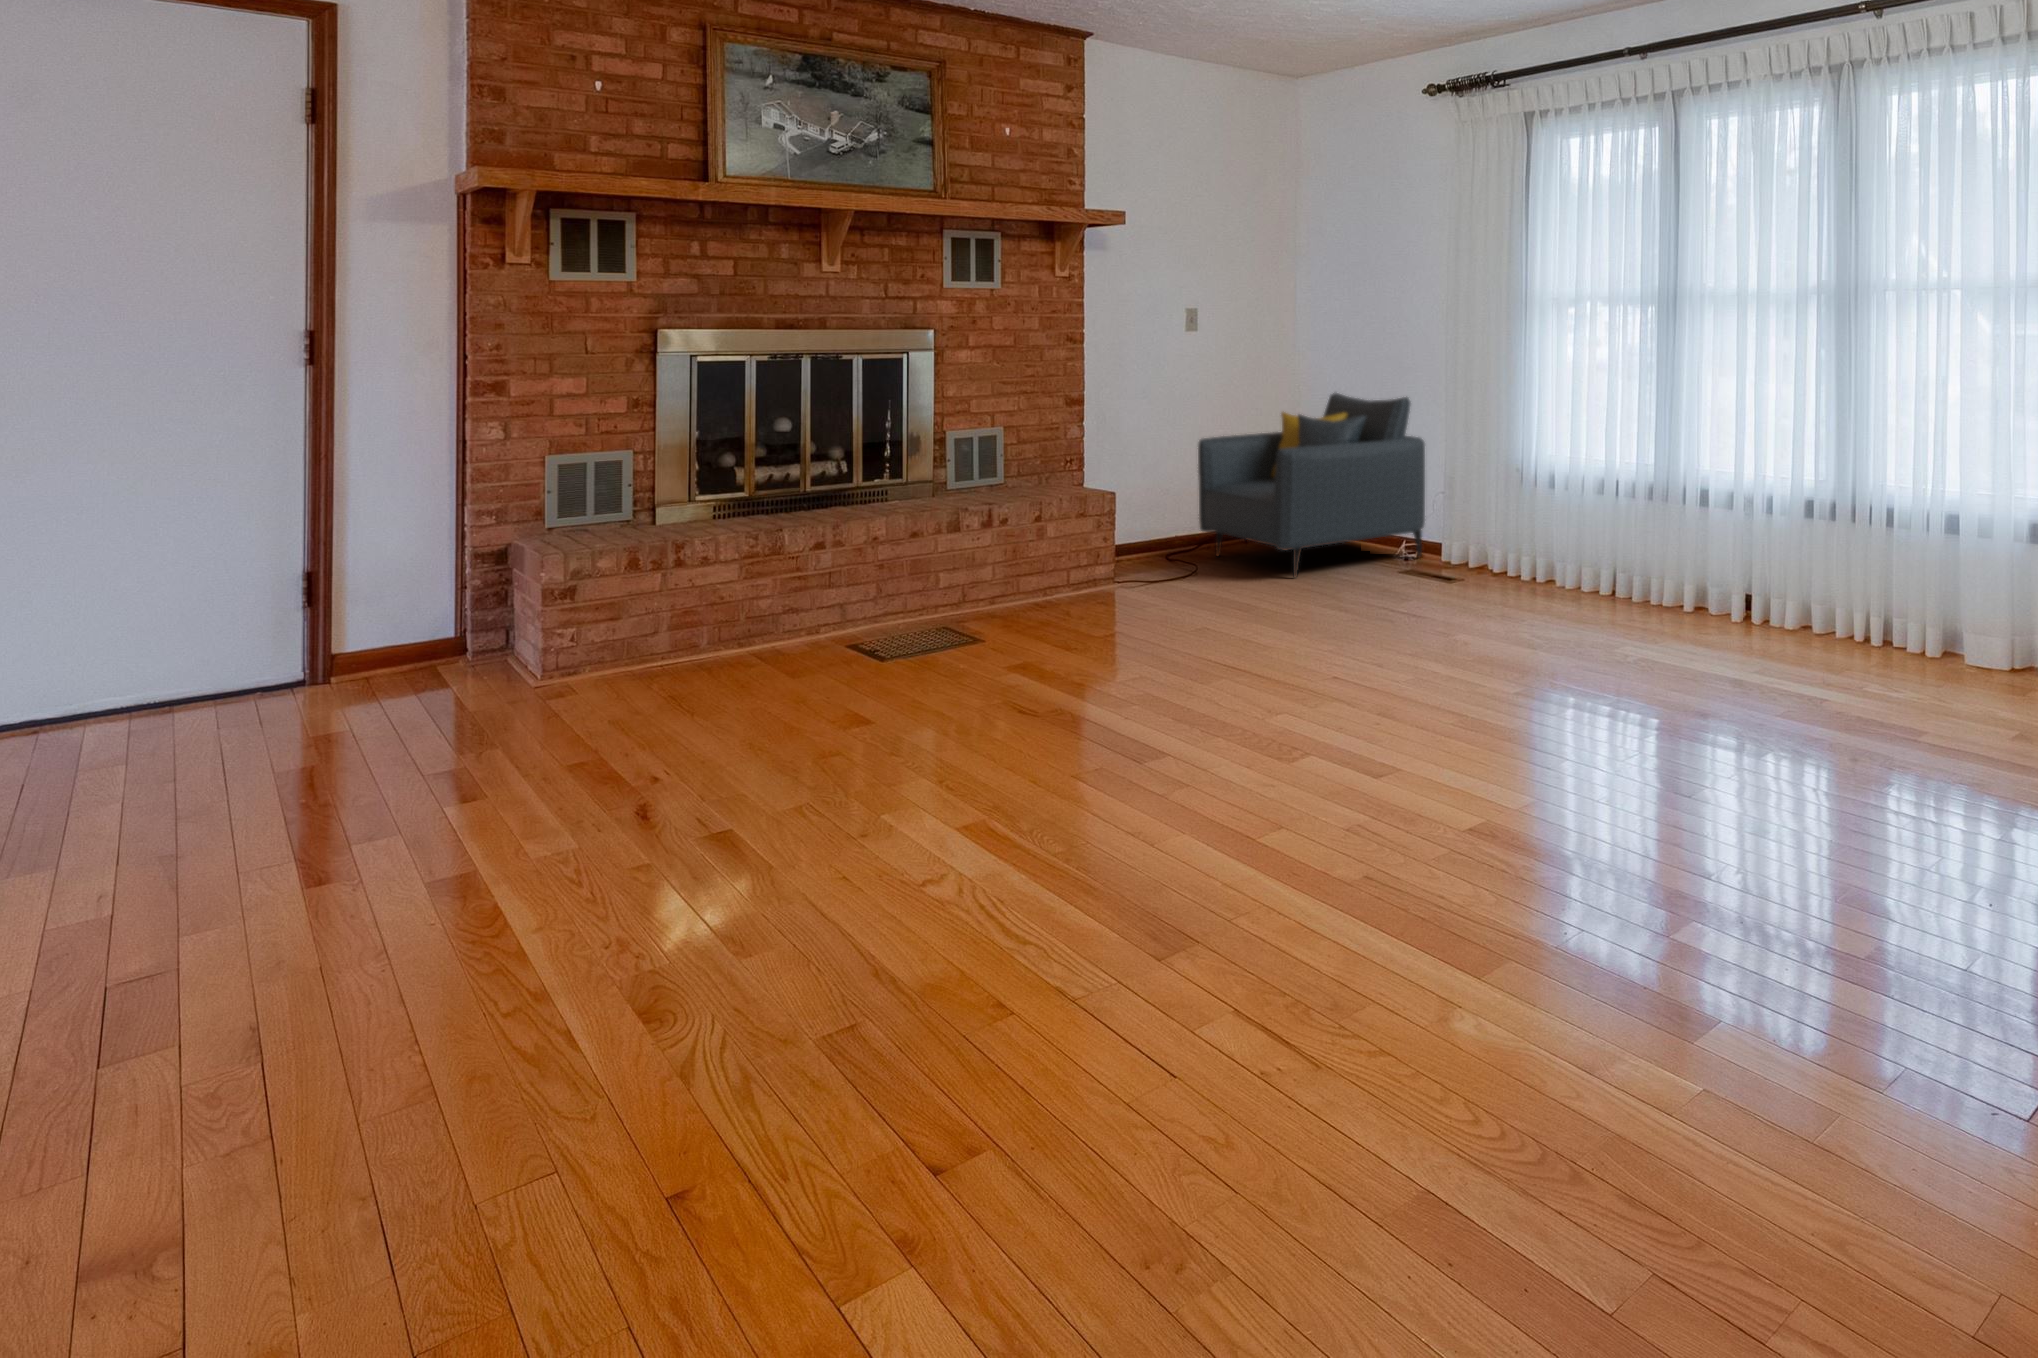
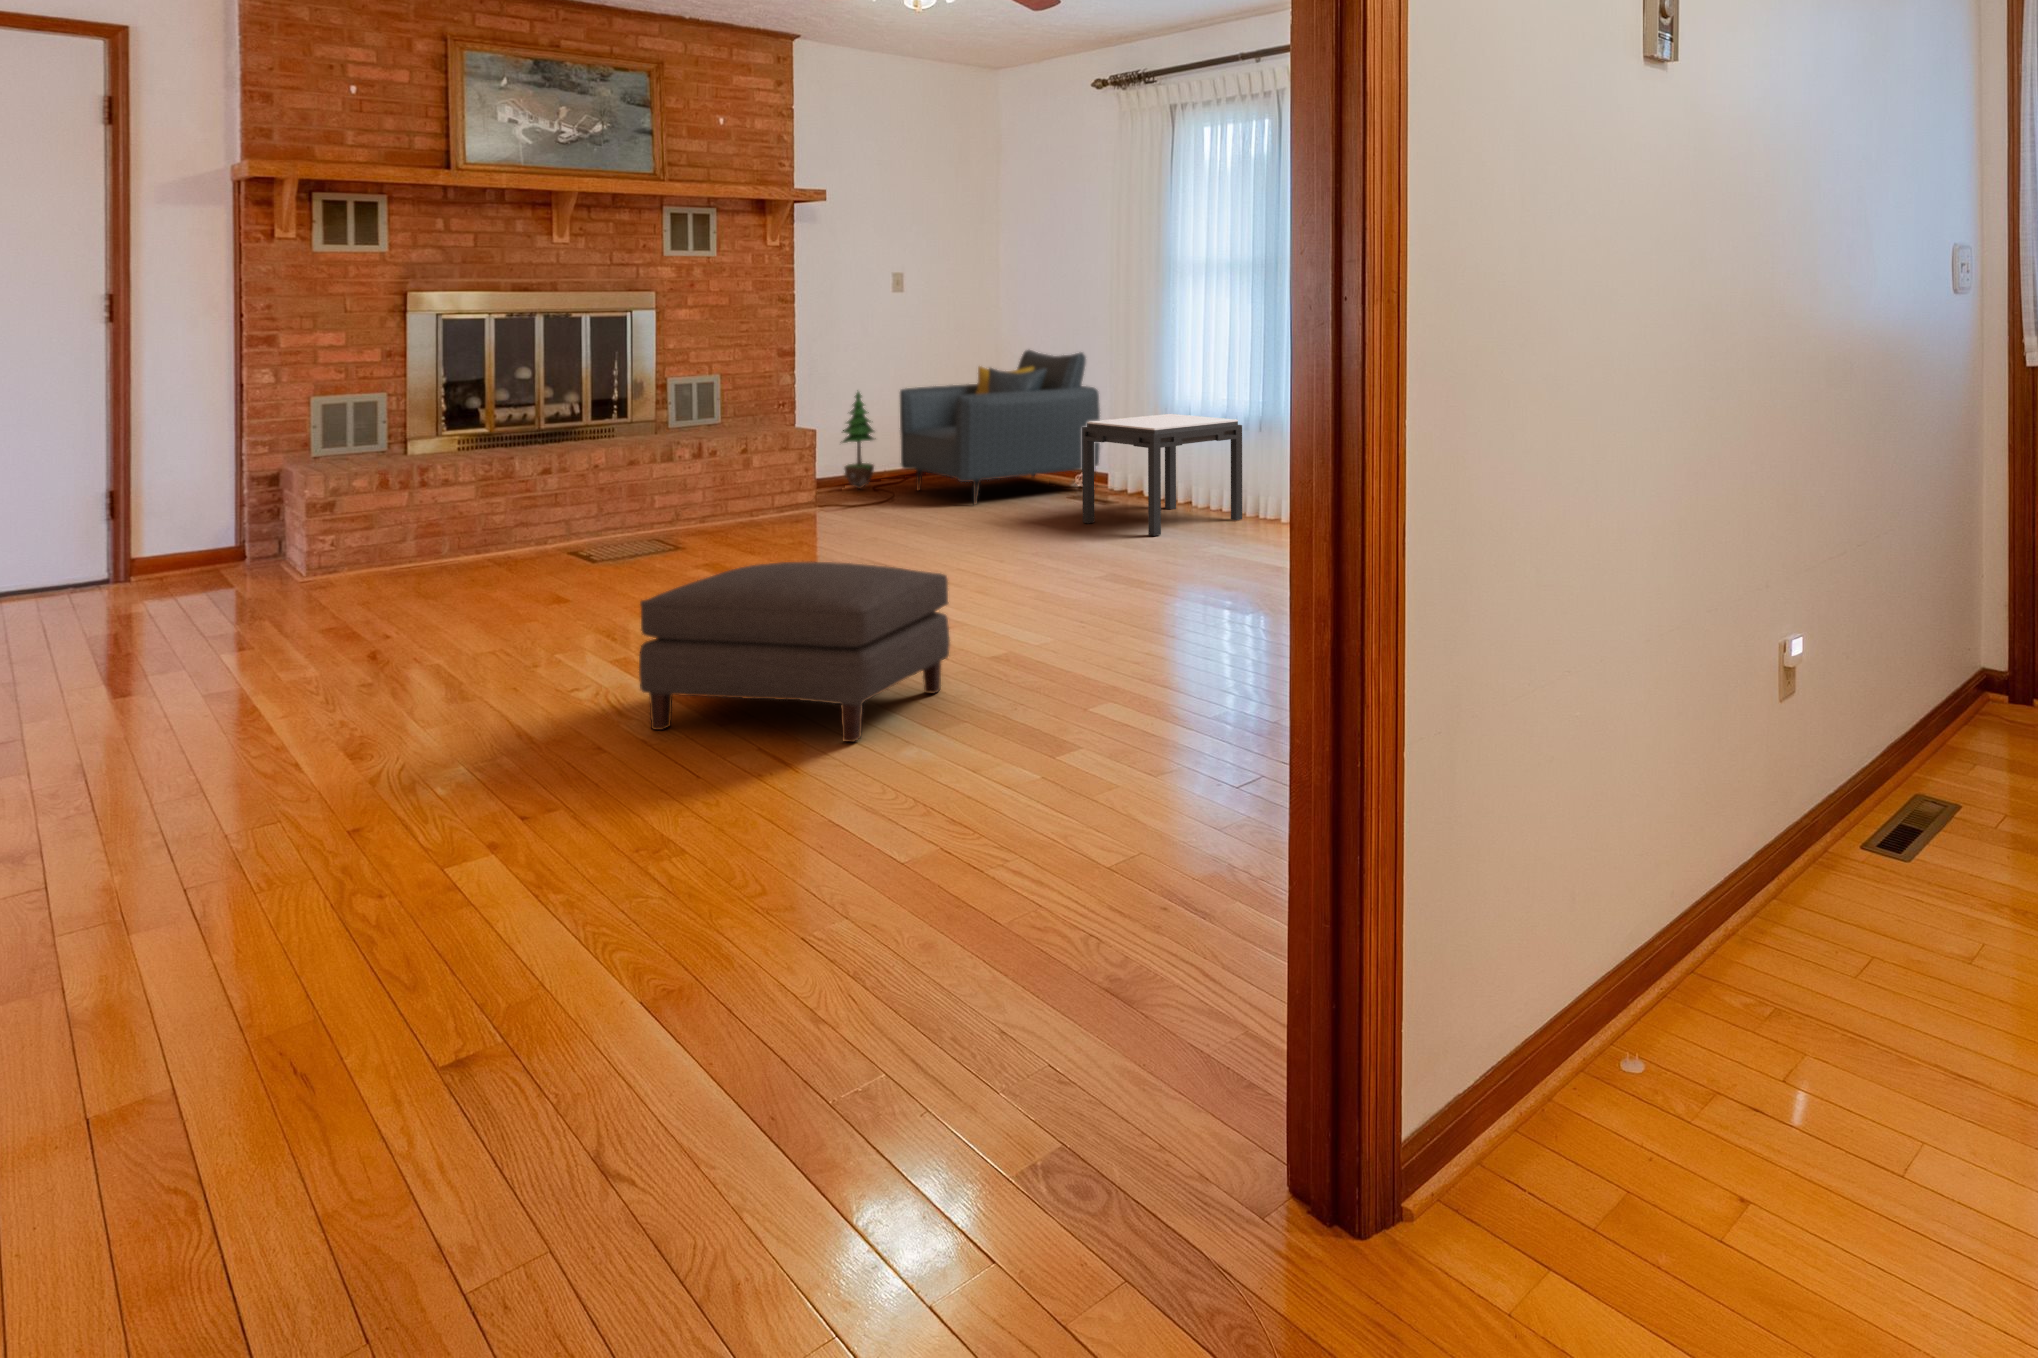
potted tree: none [1129,439,1171,554] -> present [843,392,874,489]
side table: none [1437,472,1625,625] -> present [1082,414,1242,536]
ottoman: none [1037,720,1449,1029] -> present [639,561,950,742]

